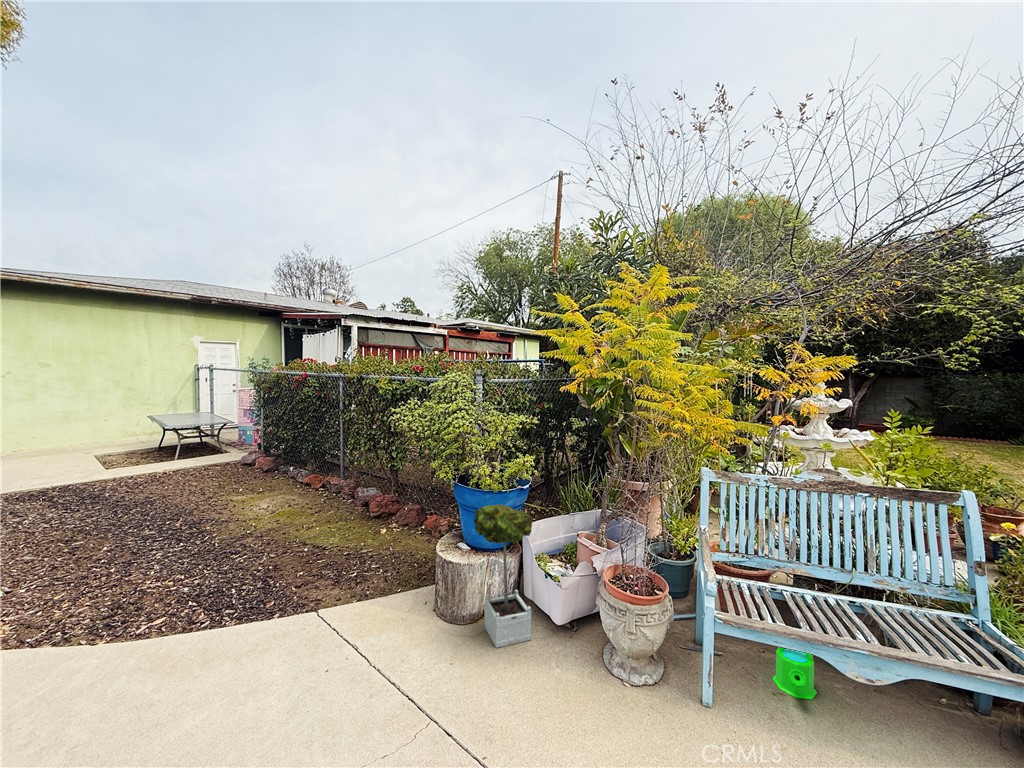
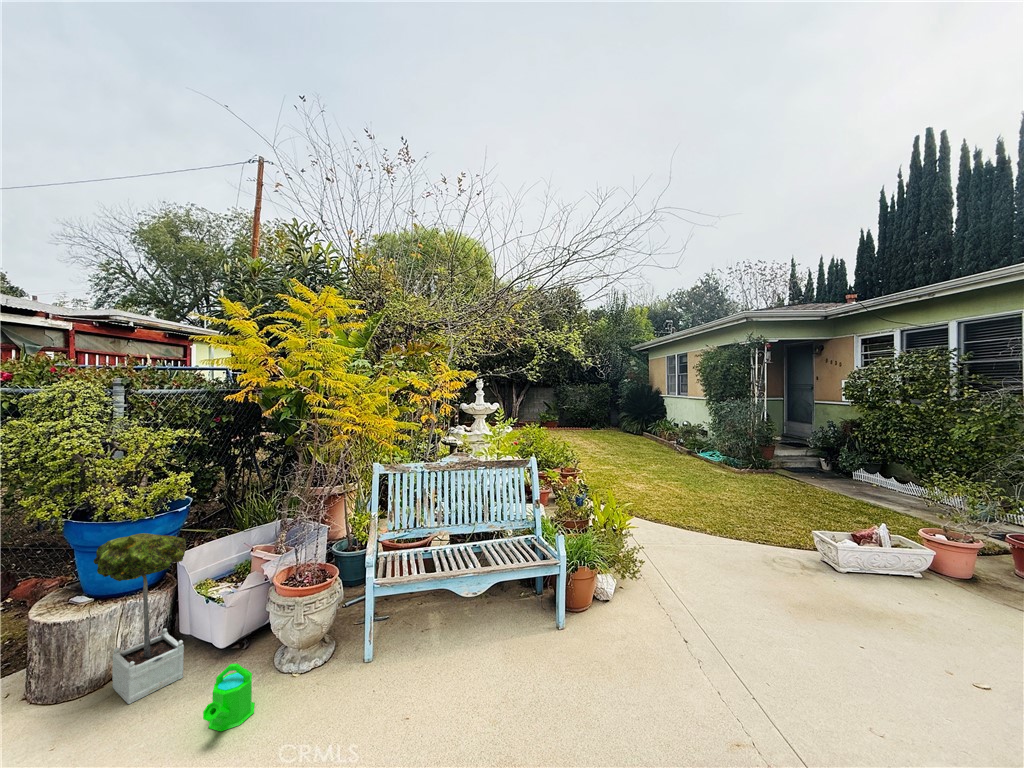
watering can: present [773,647,817,699] -> present [203,663,255,732]

